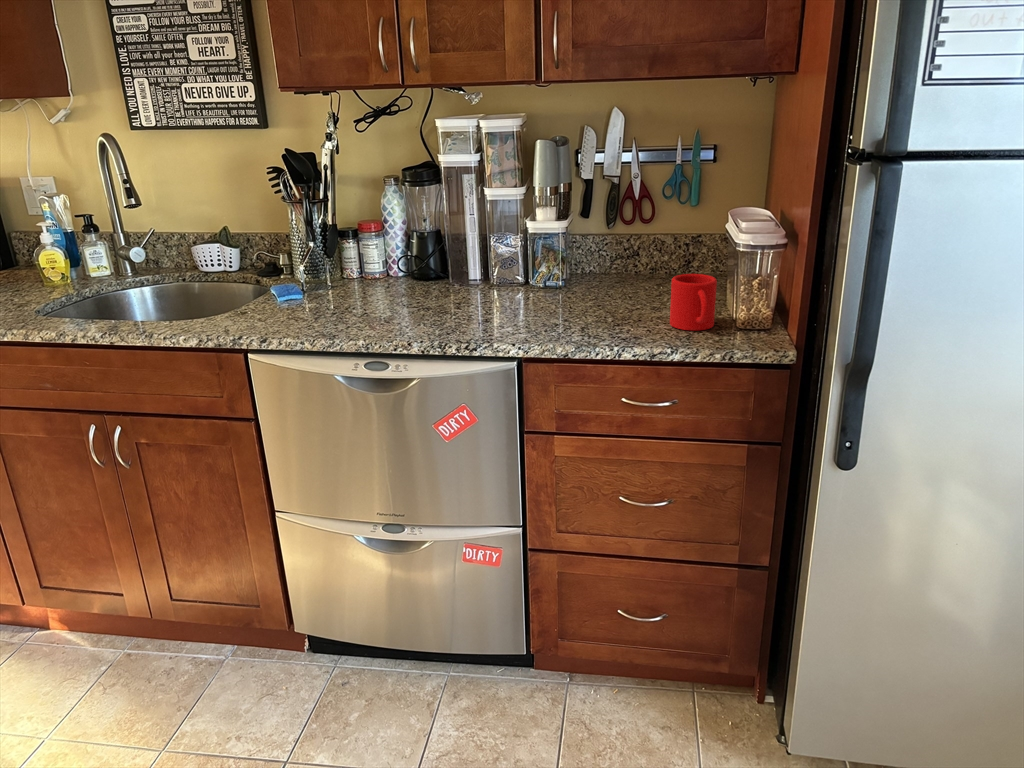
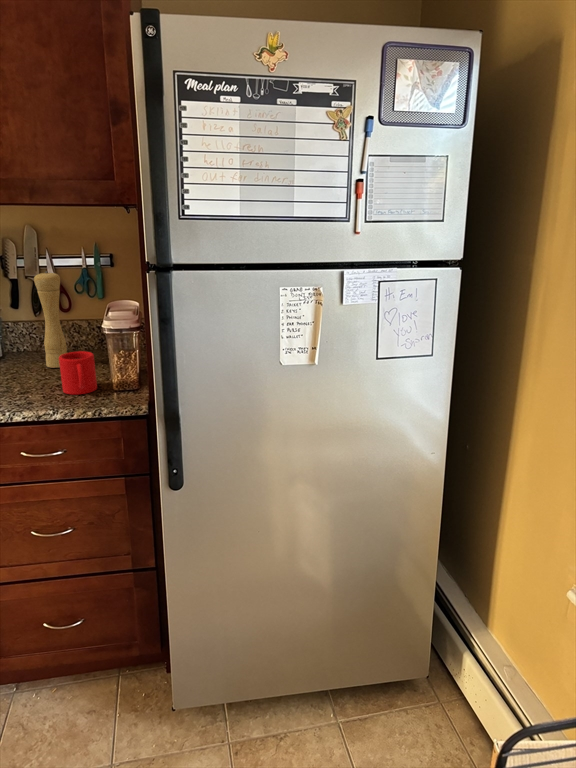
pepper mill: none [629,167,662,295] -> present [34,271,67,368]

